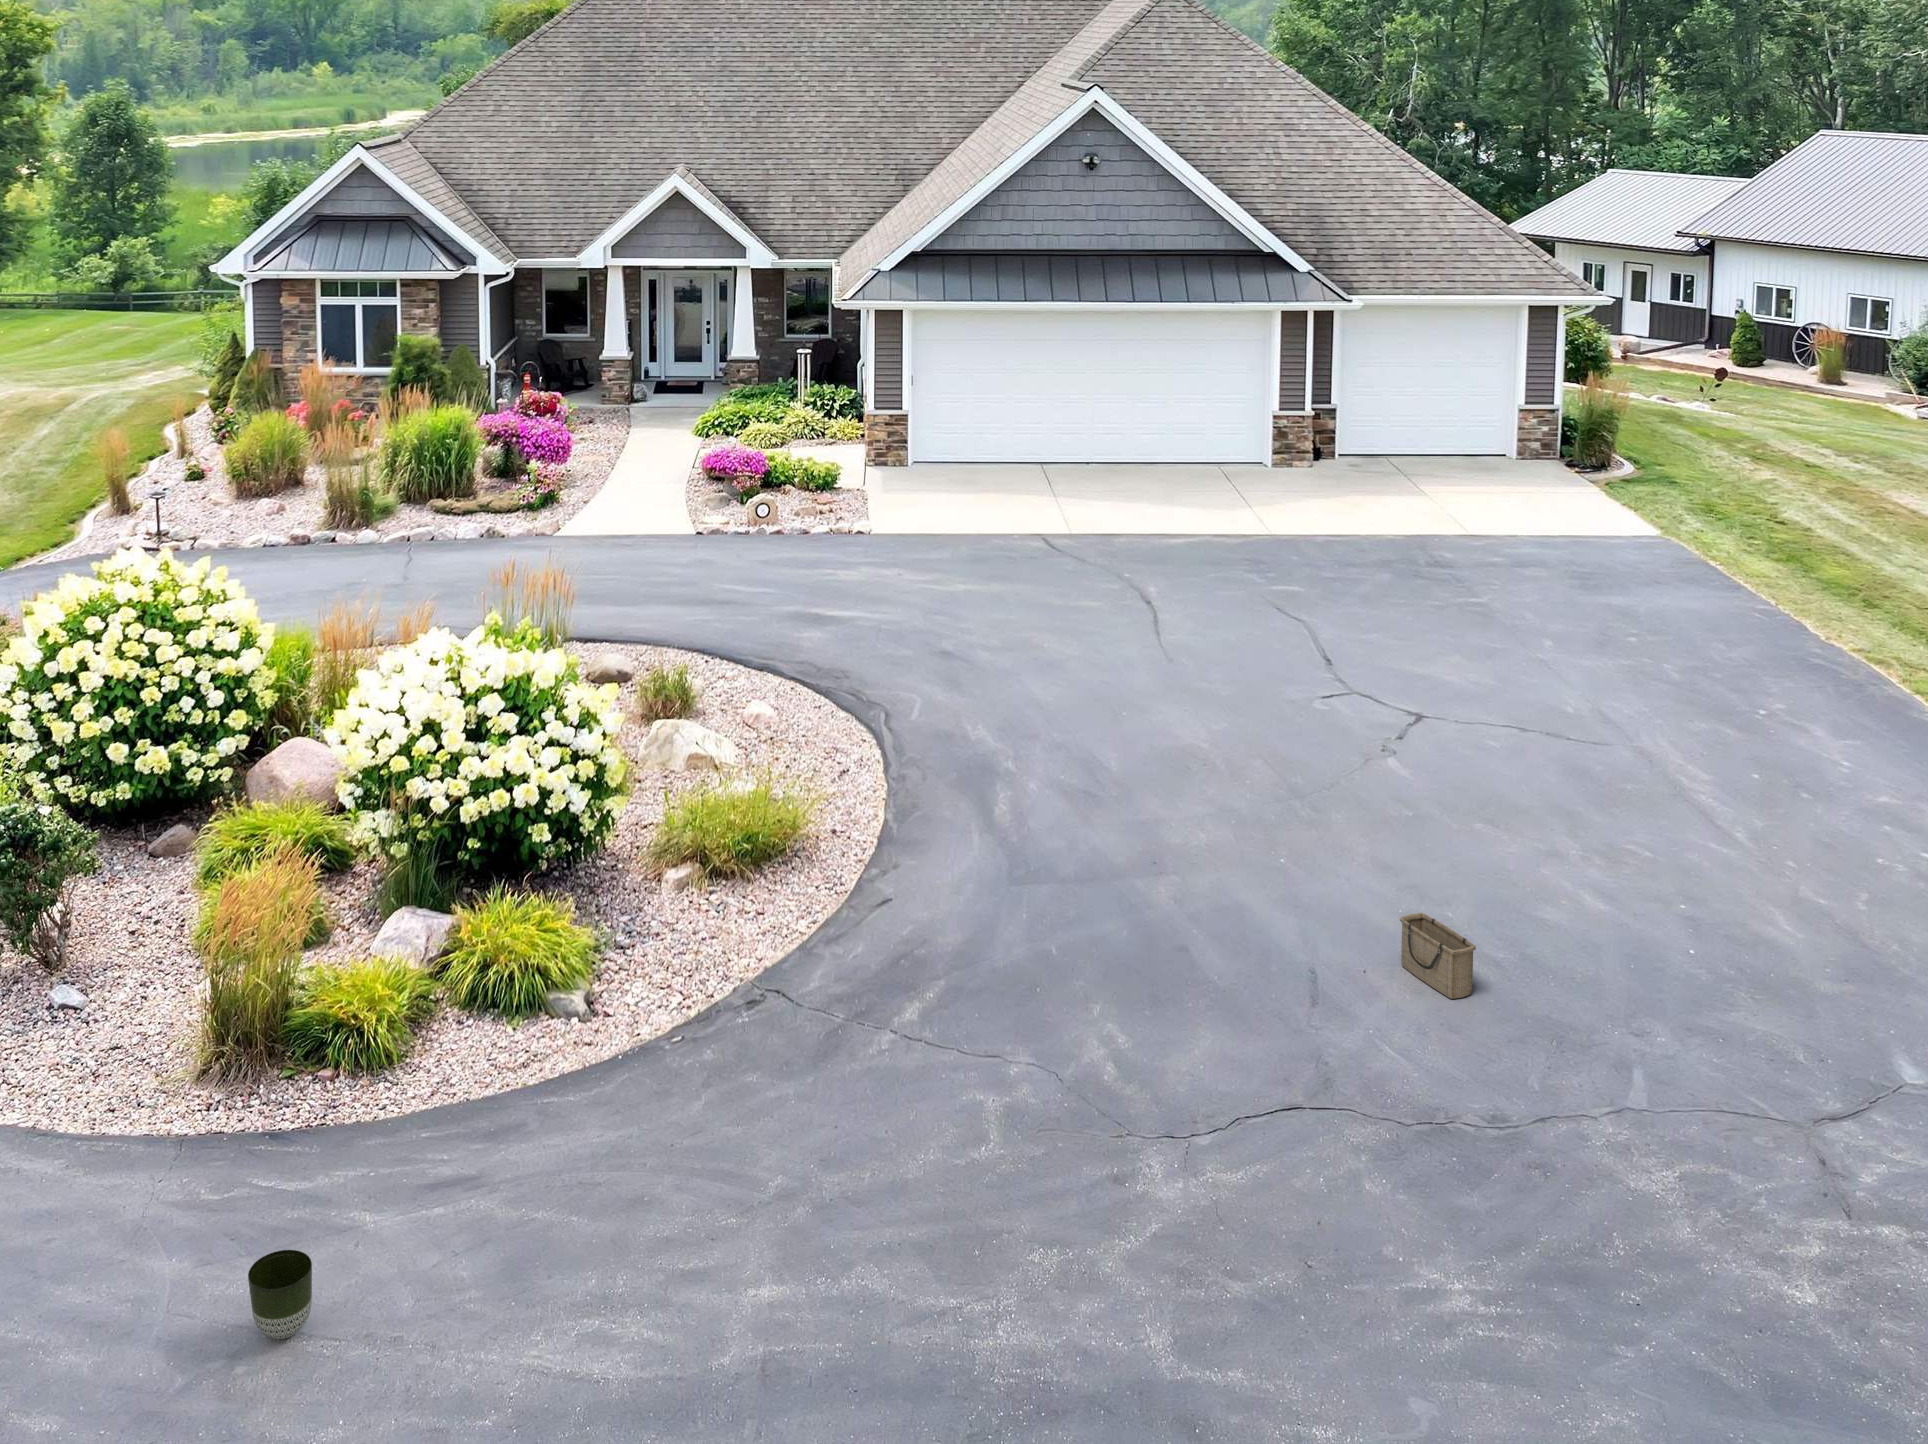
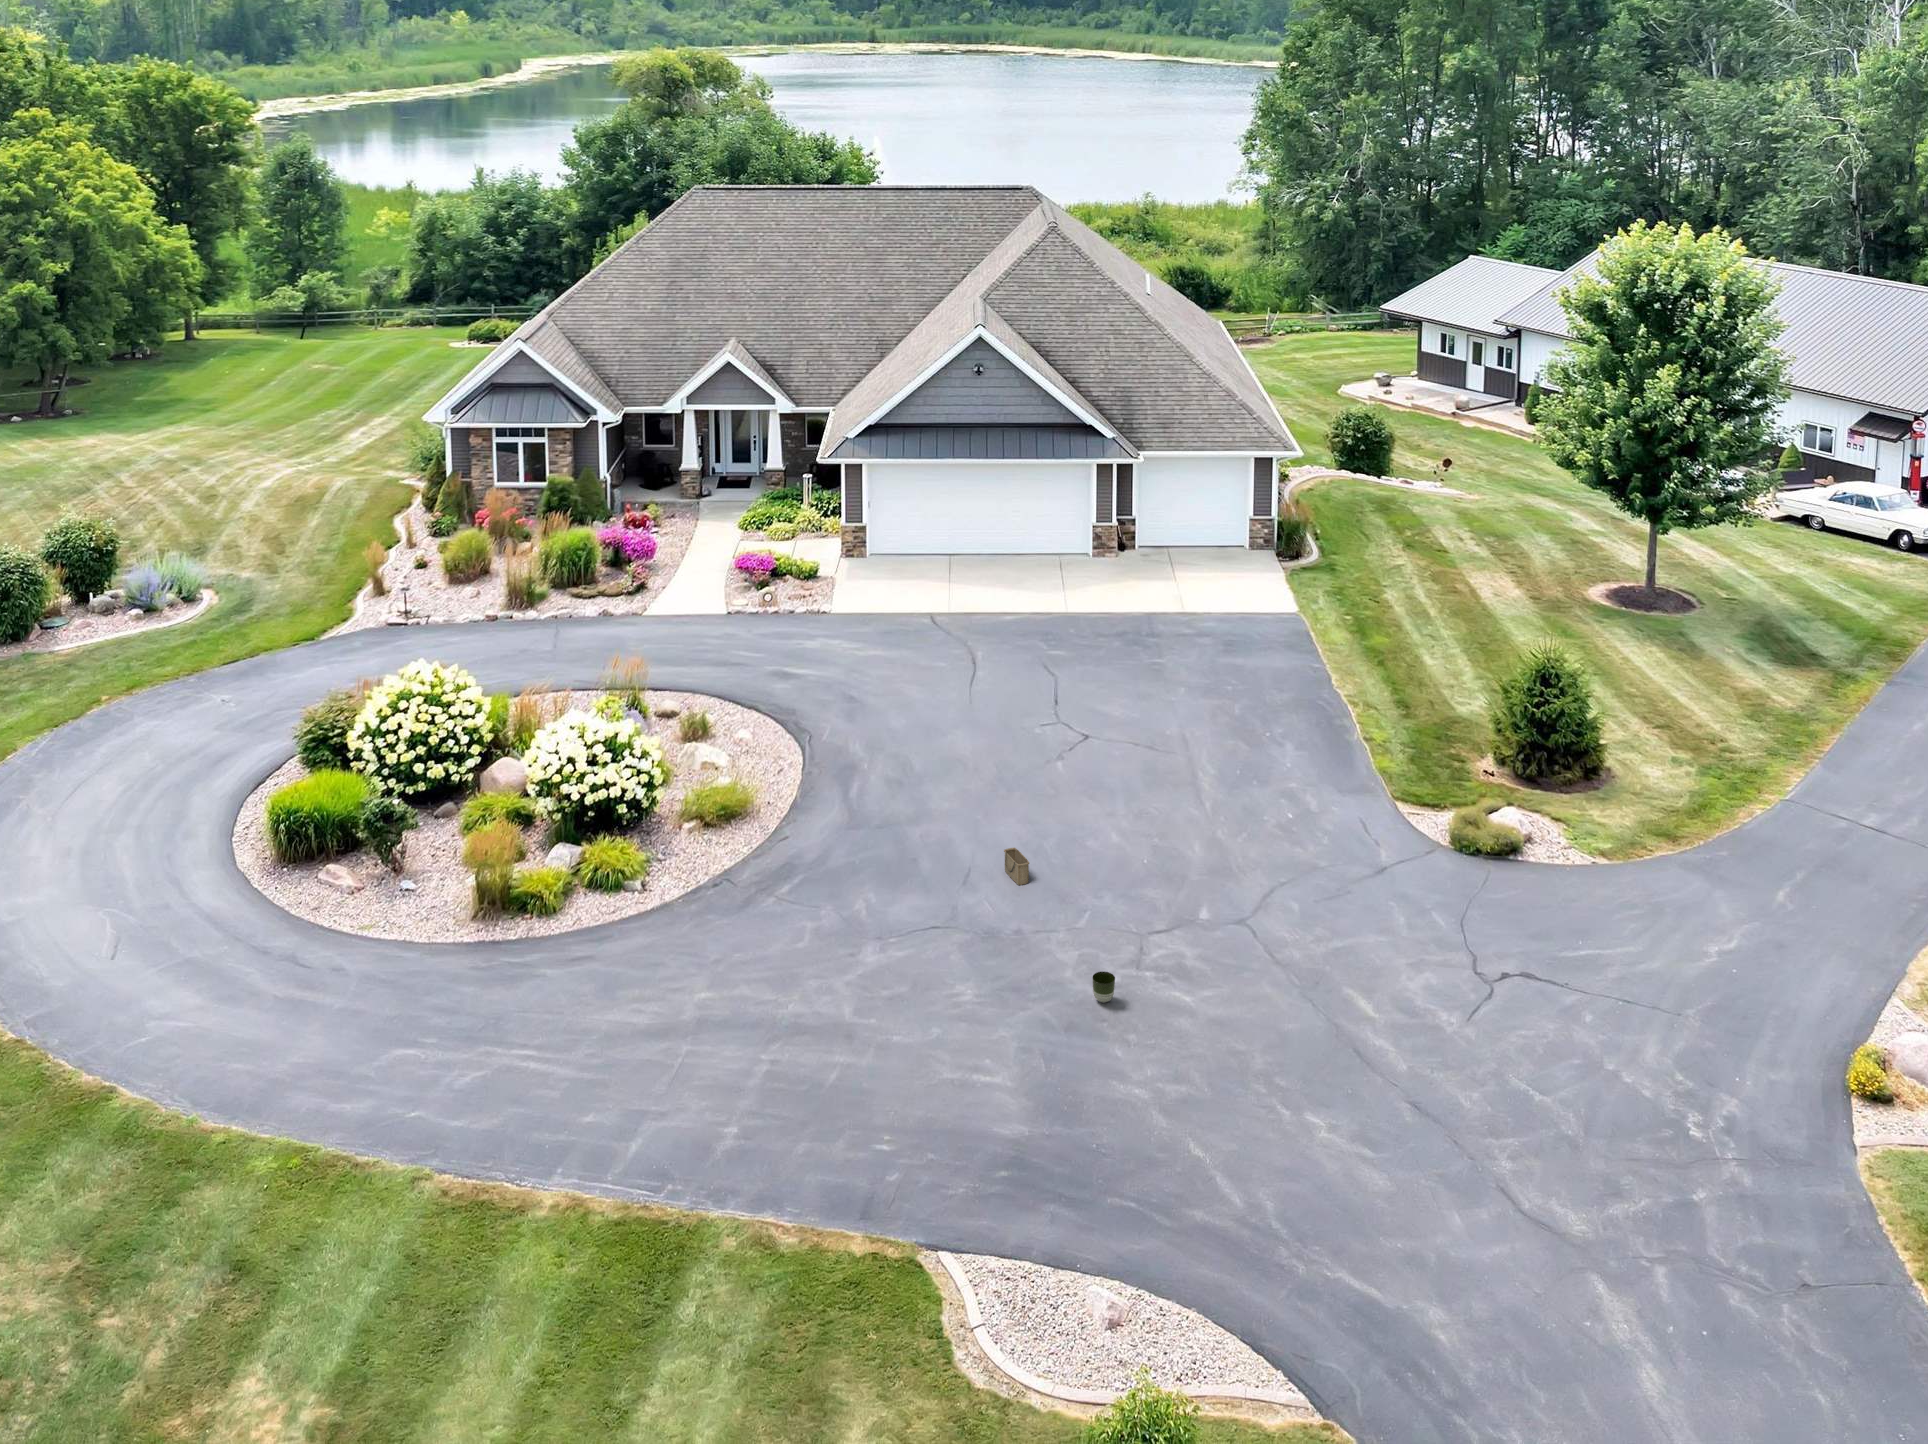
planter: present [248,1250,312,1339] -> present [1093,972,1115,1003]

